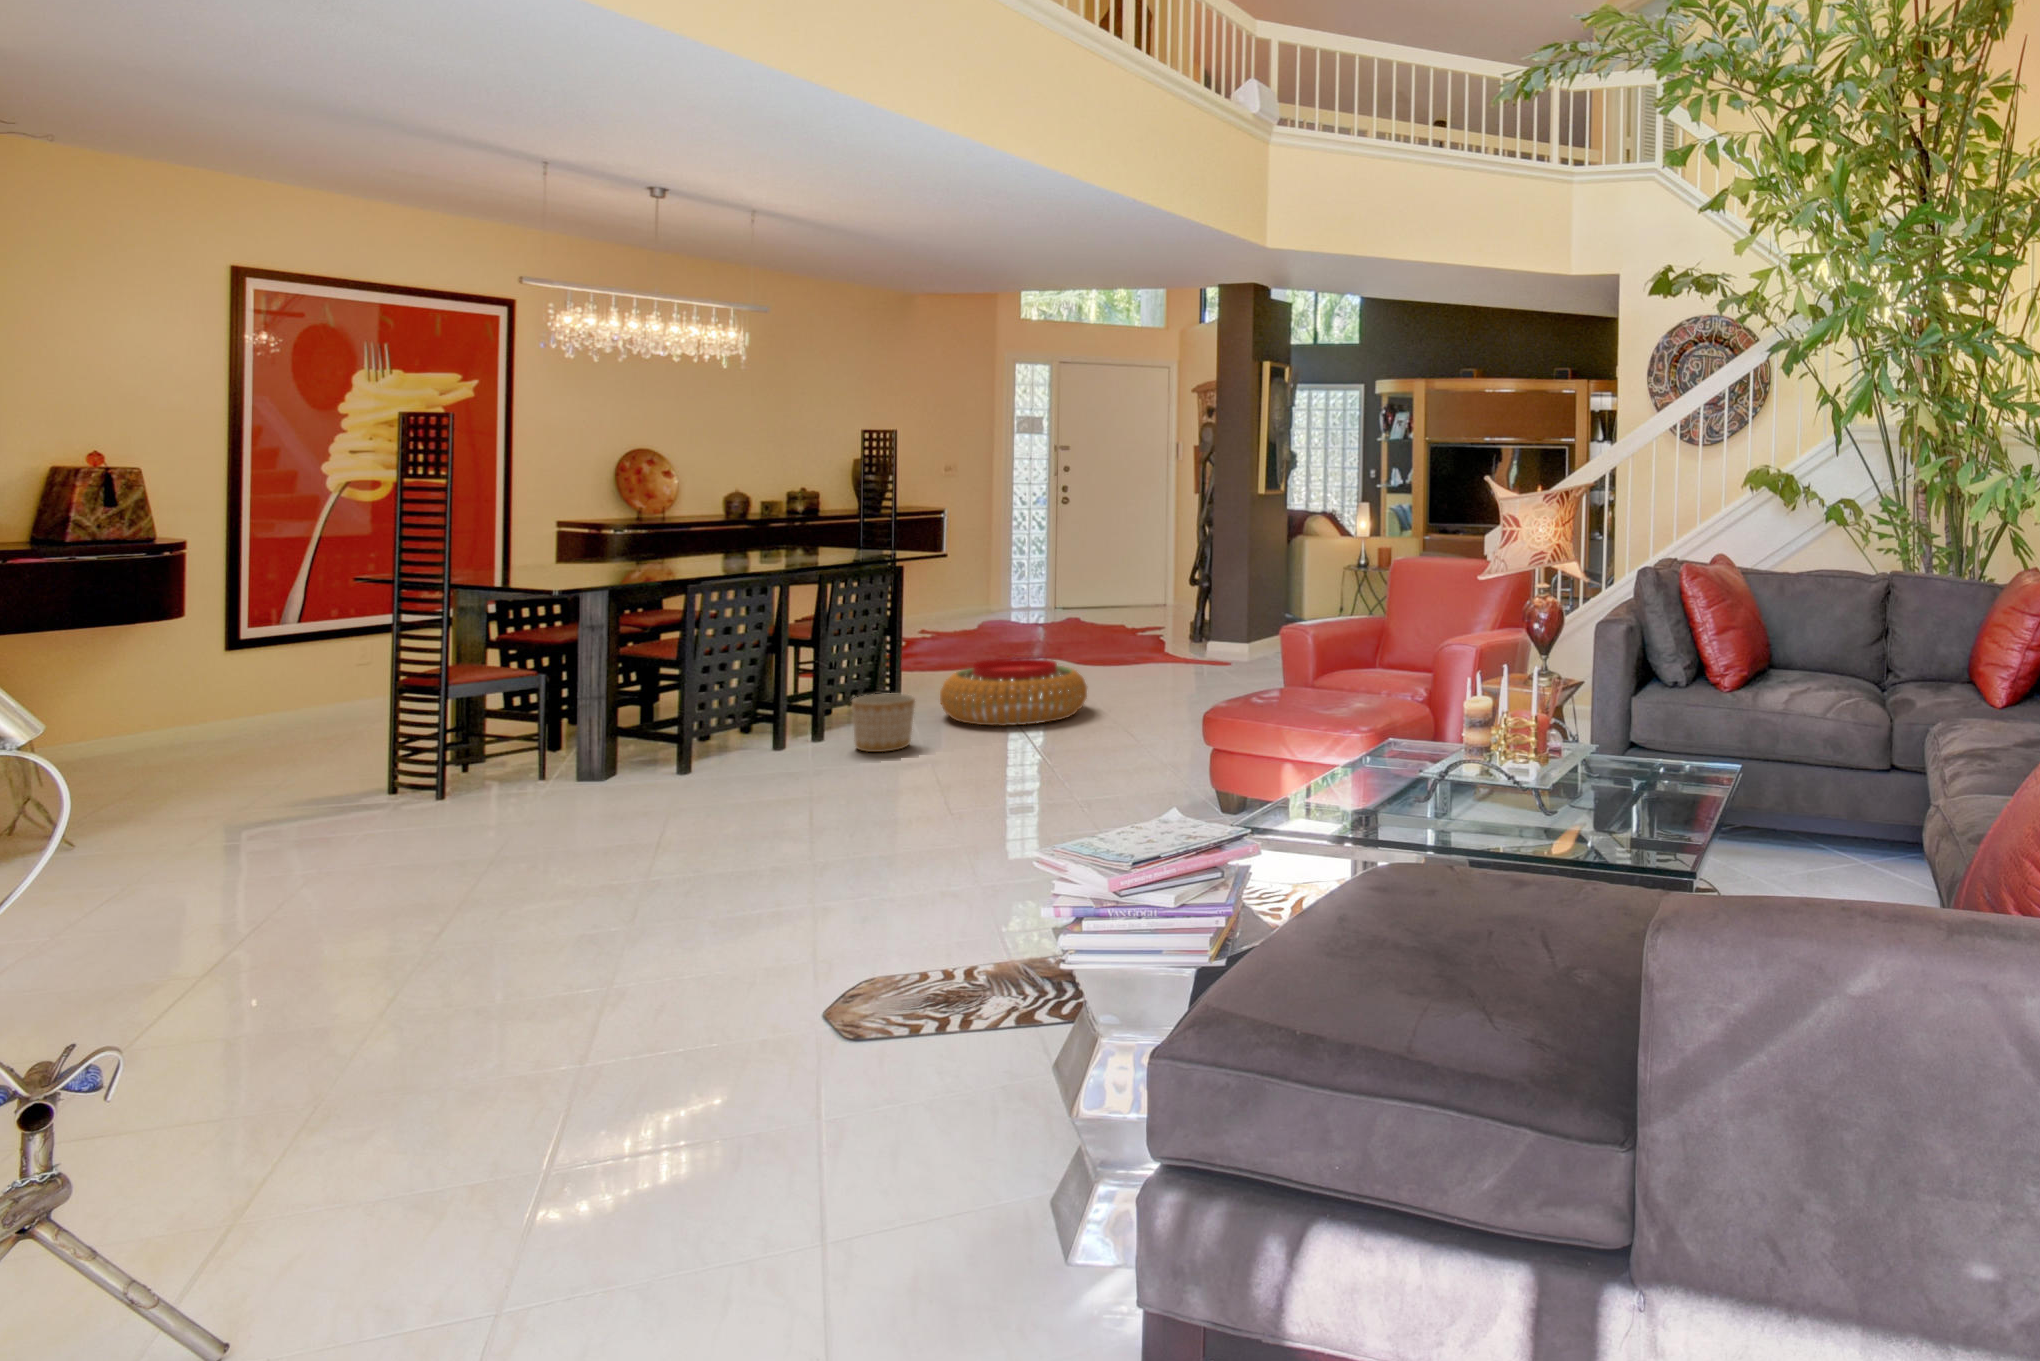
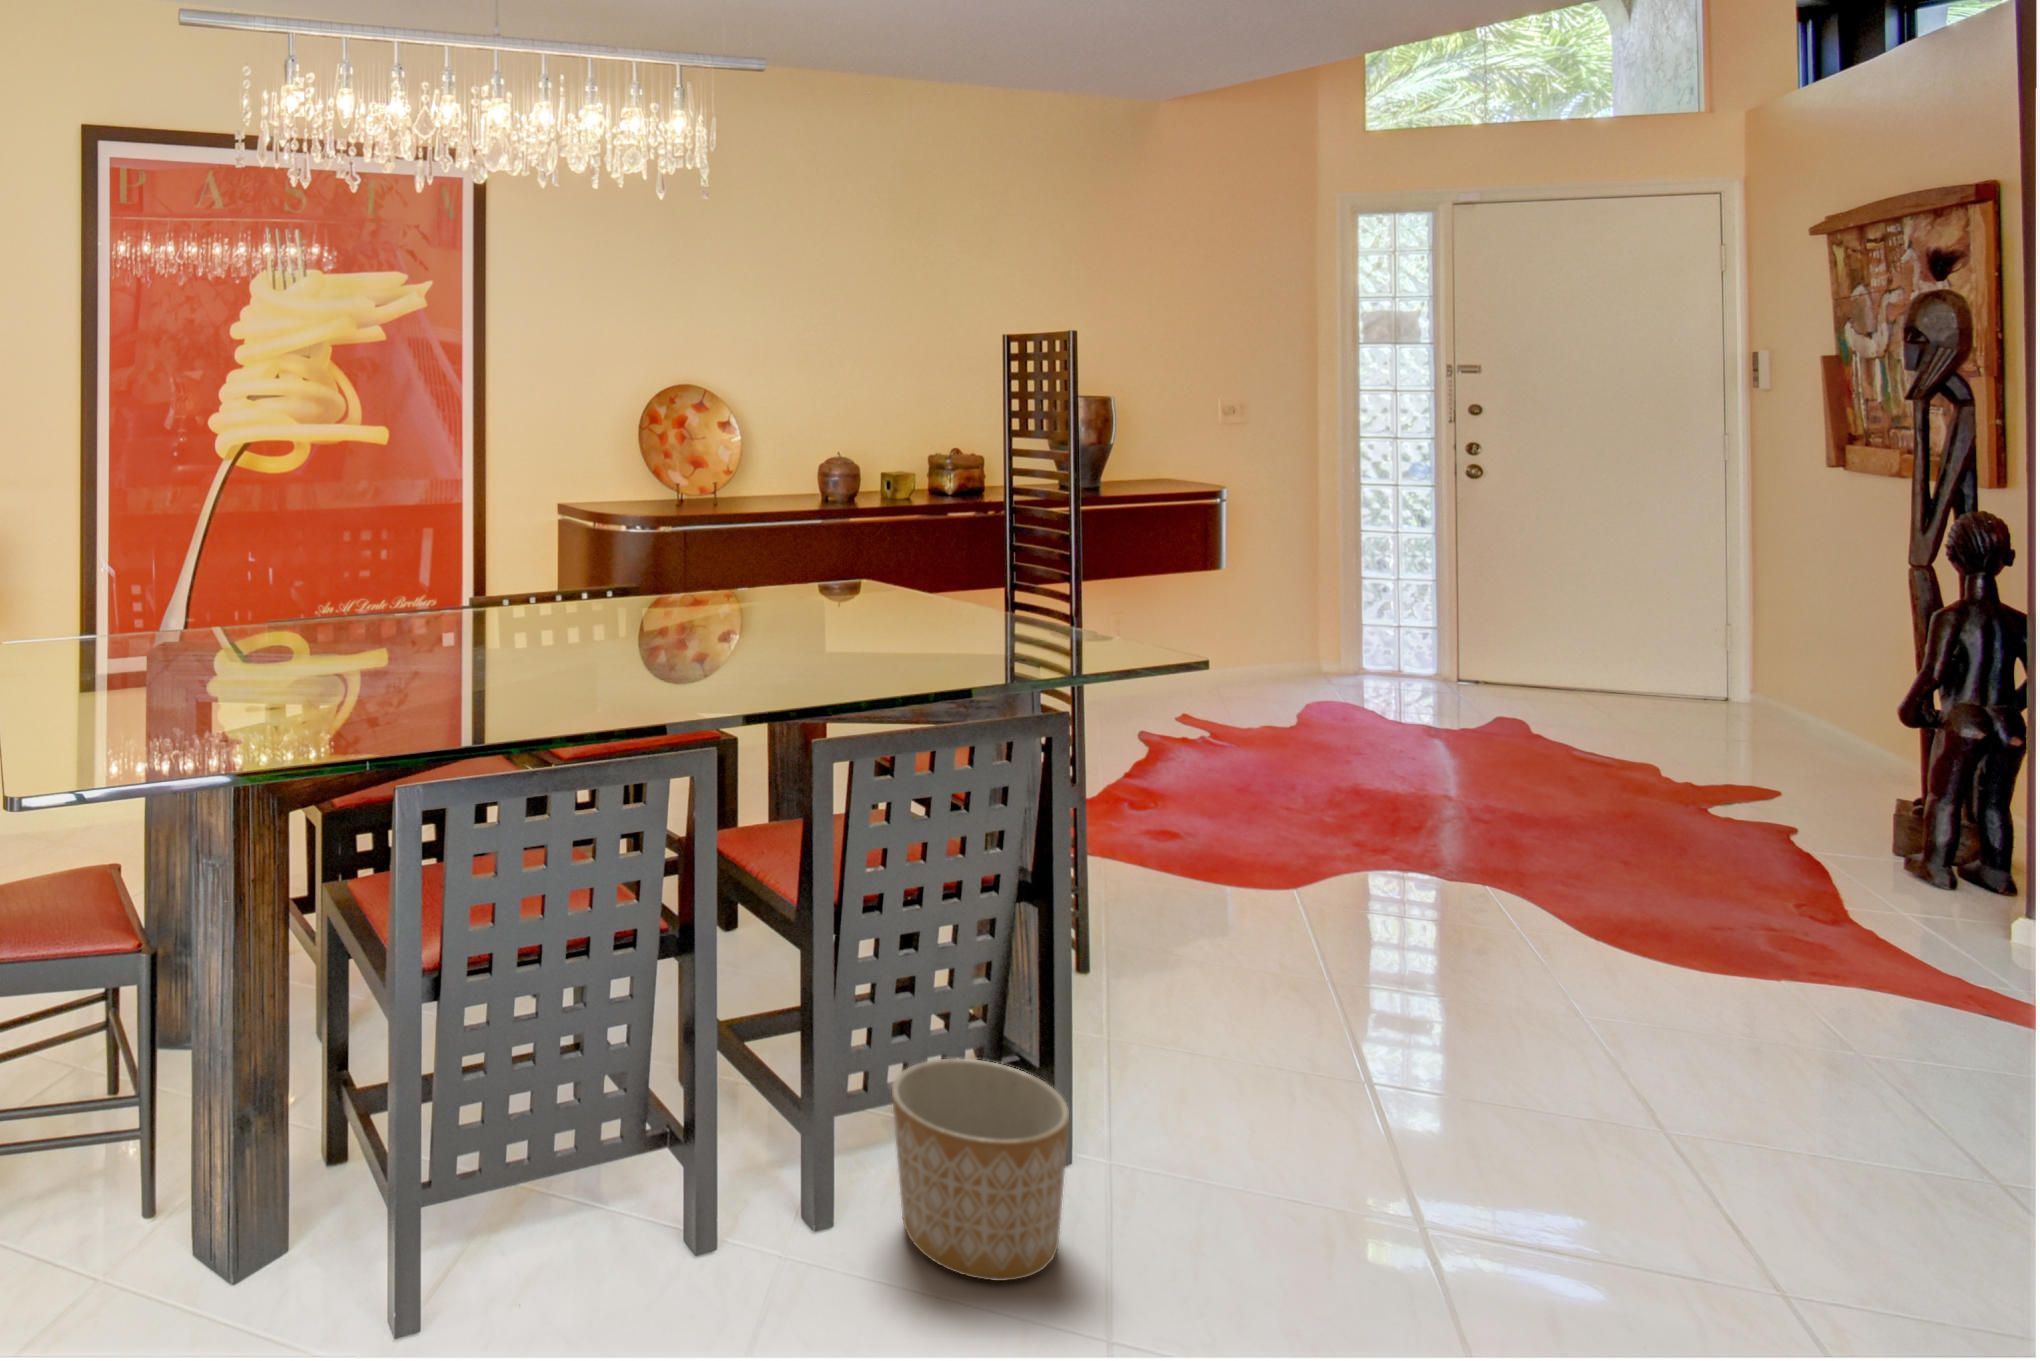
pouf: present [940,658,1087,726] -> none [1167,950,1649,1246]

